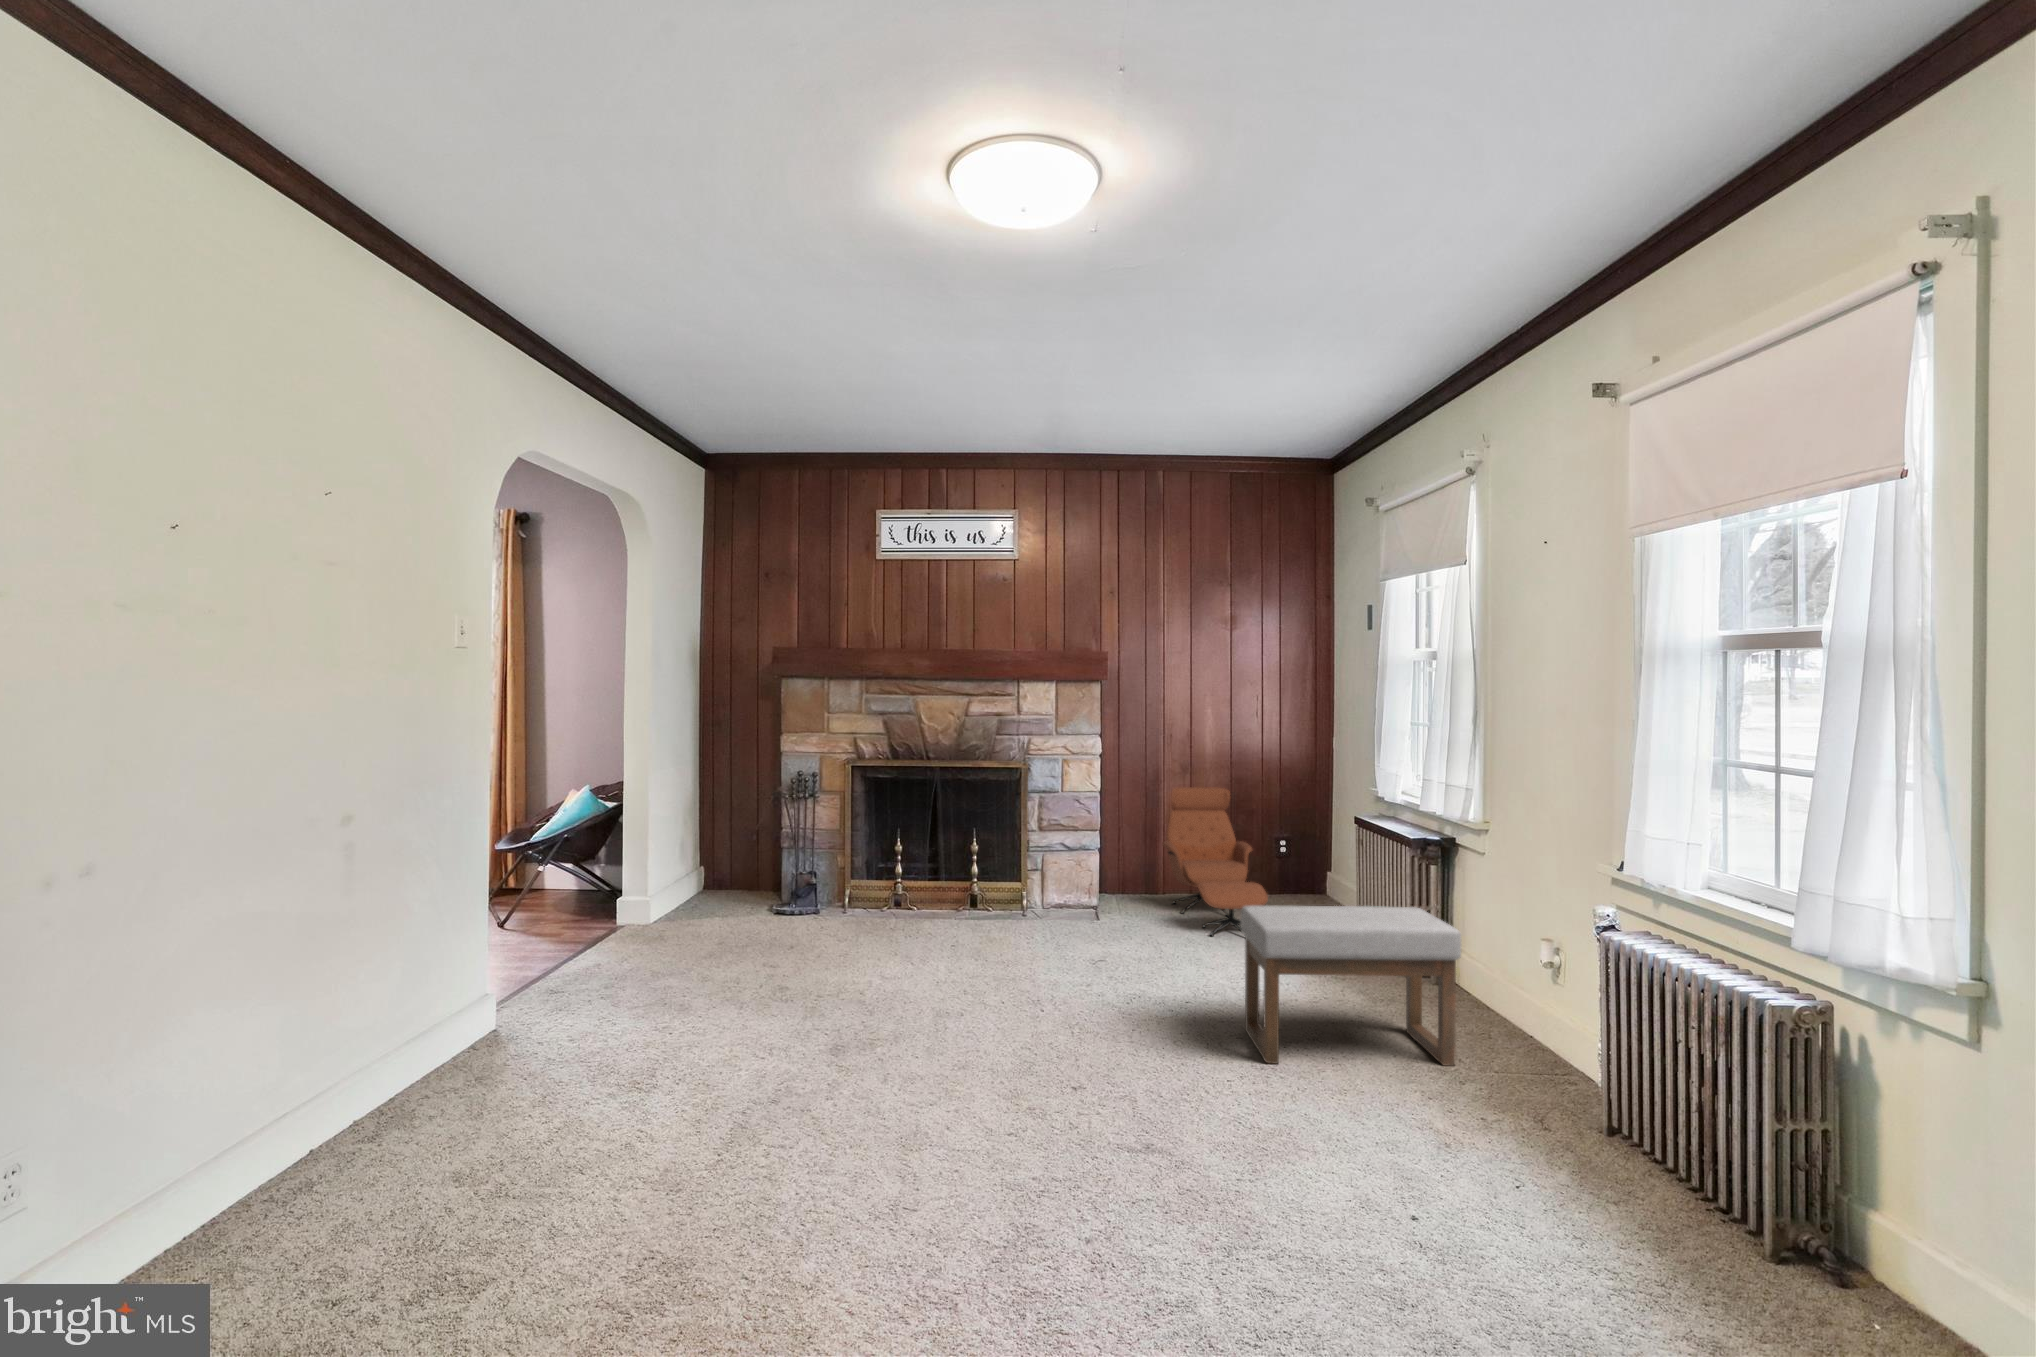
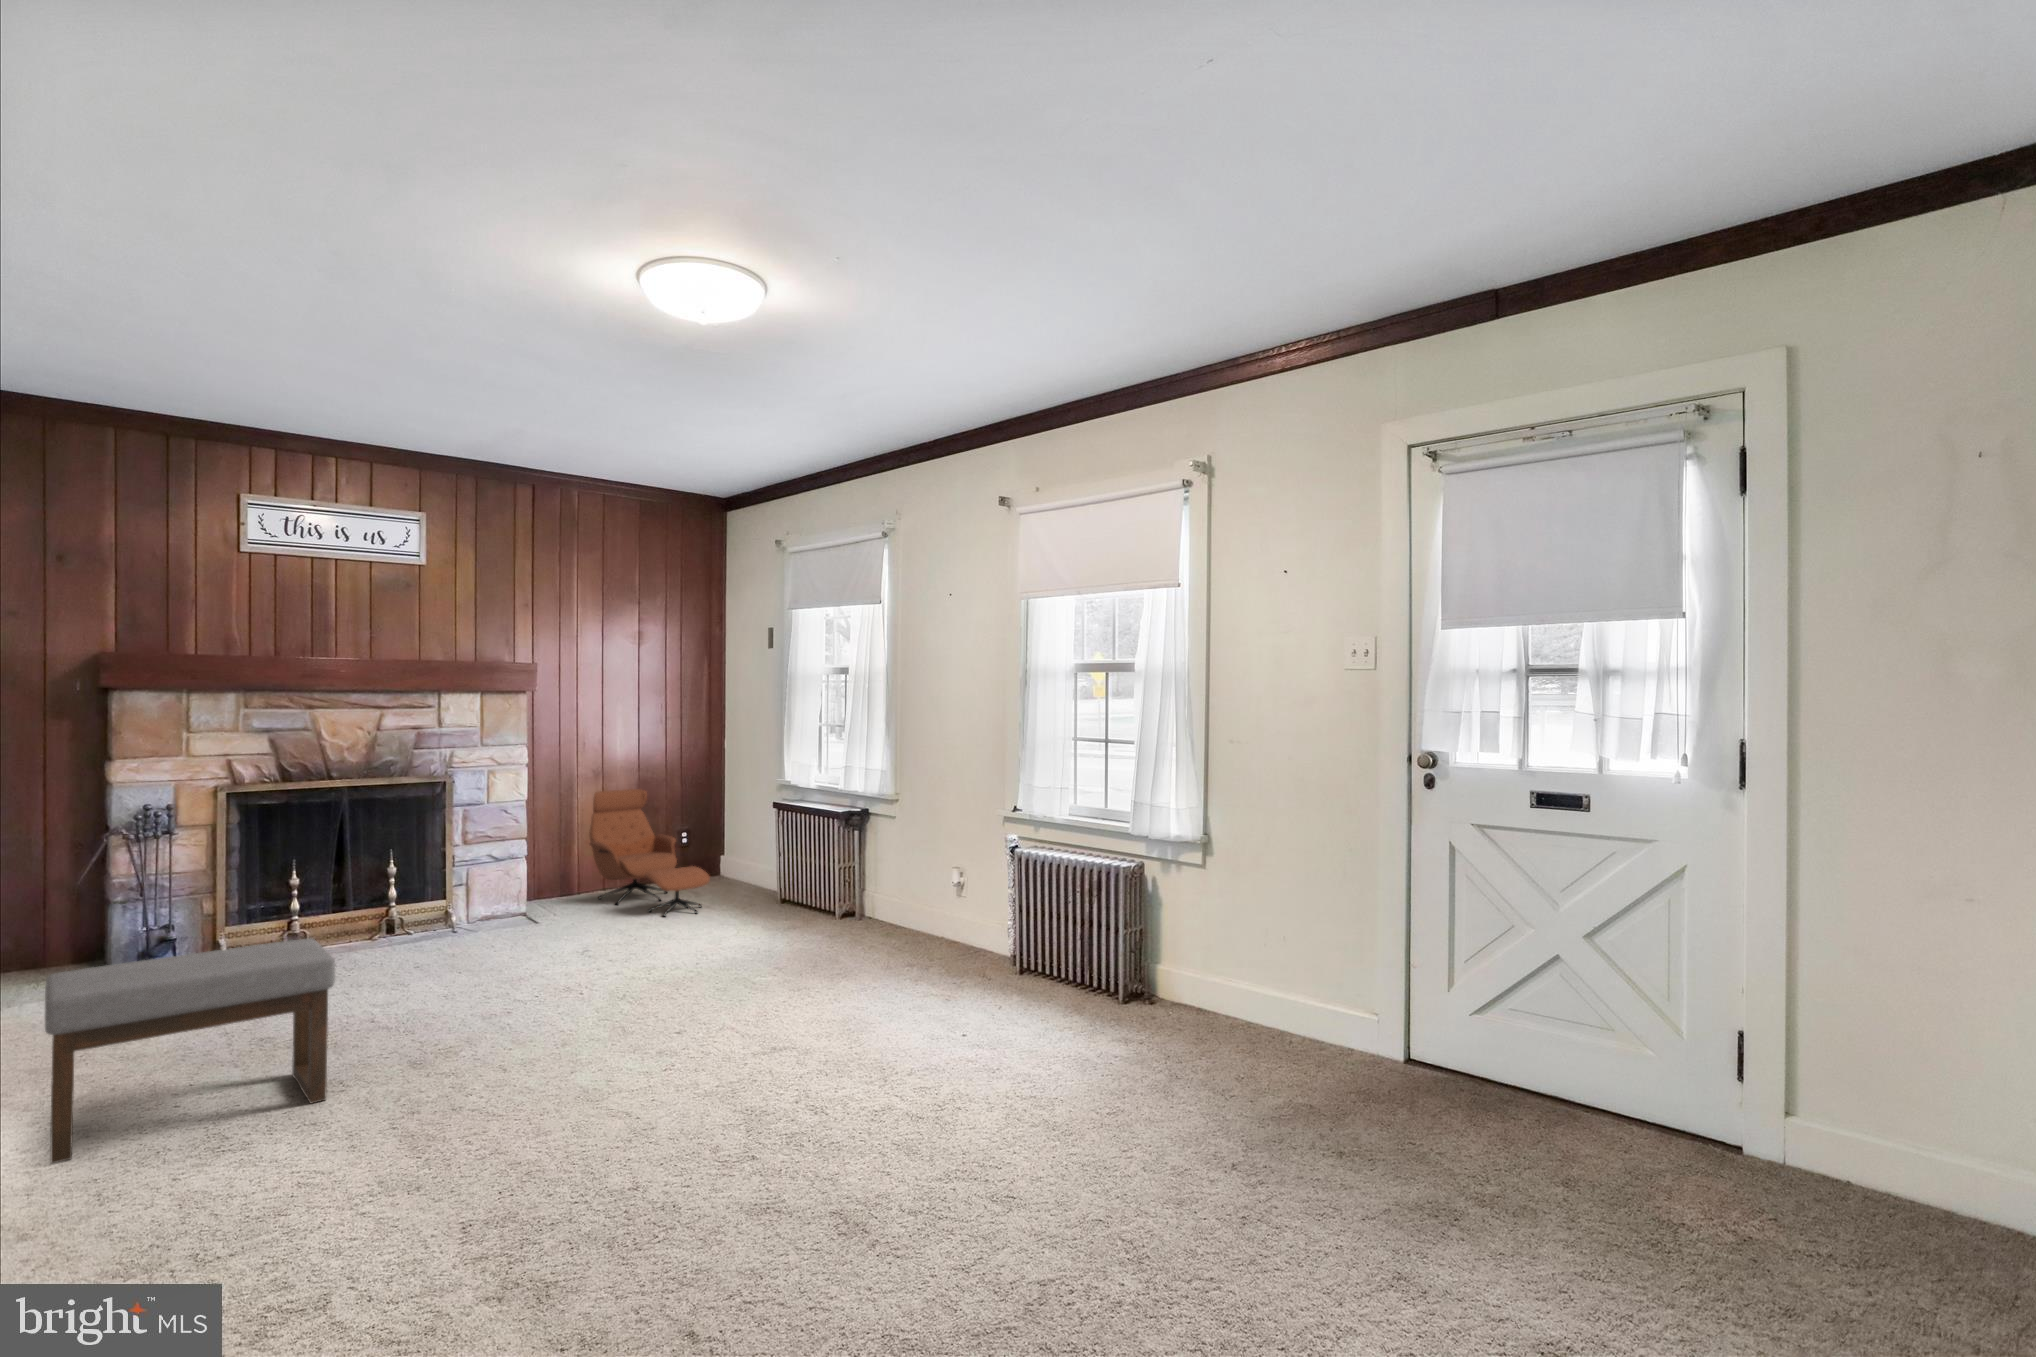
ottoman: present [1241,906,1461,1066] -> present [45,938,335,1163]

